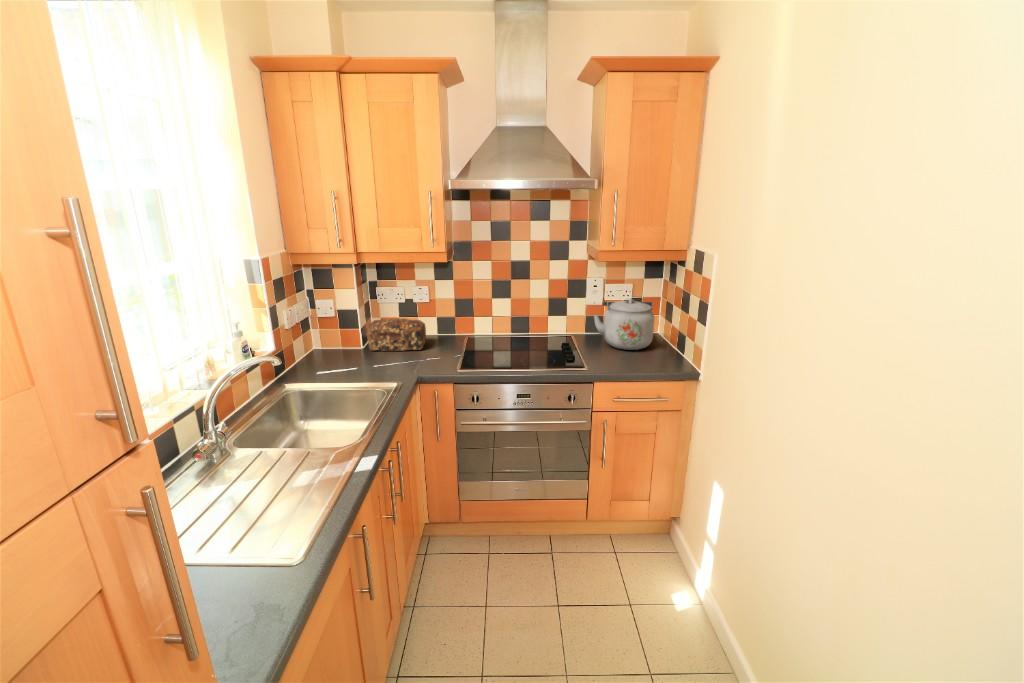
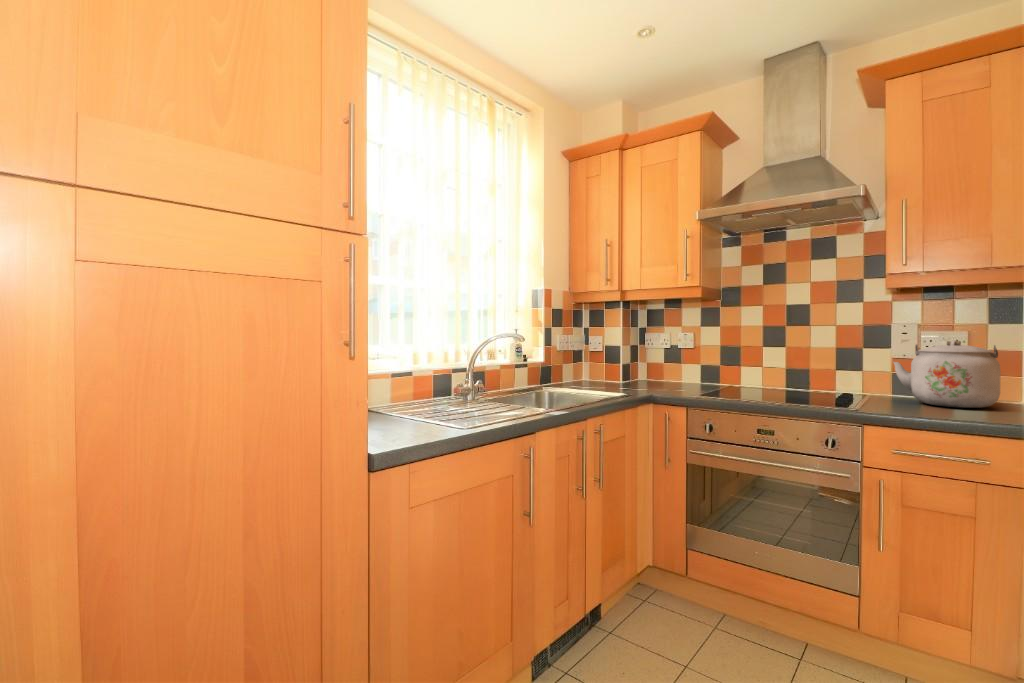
bread loaf: present [367,319,426,351] -> none [625,357,684,386]

